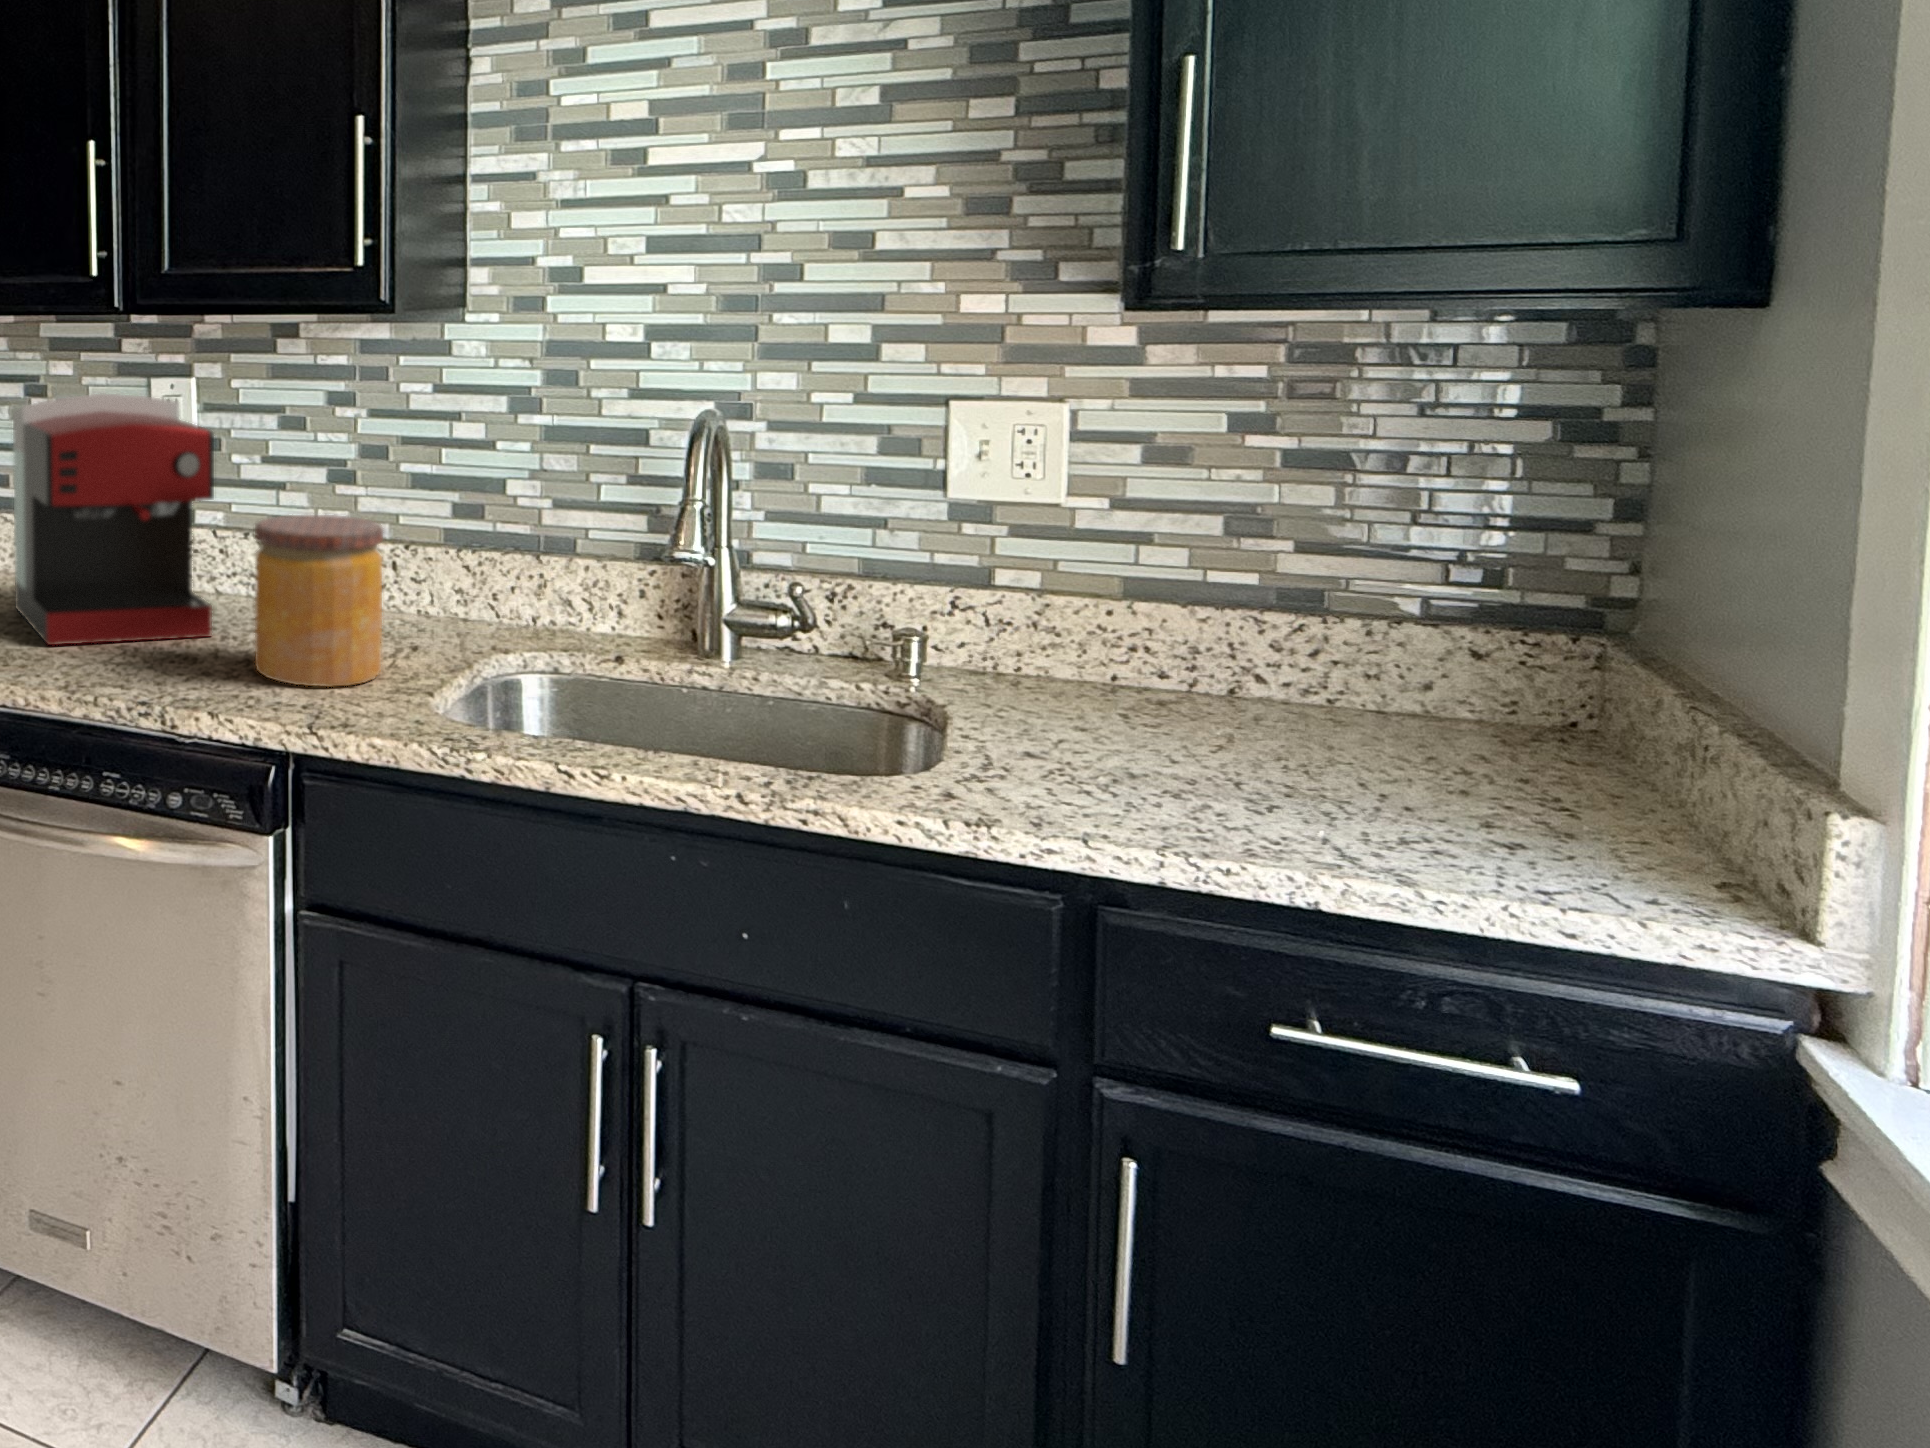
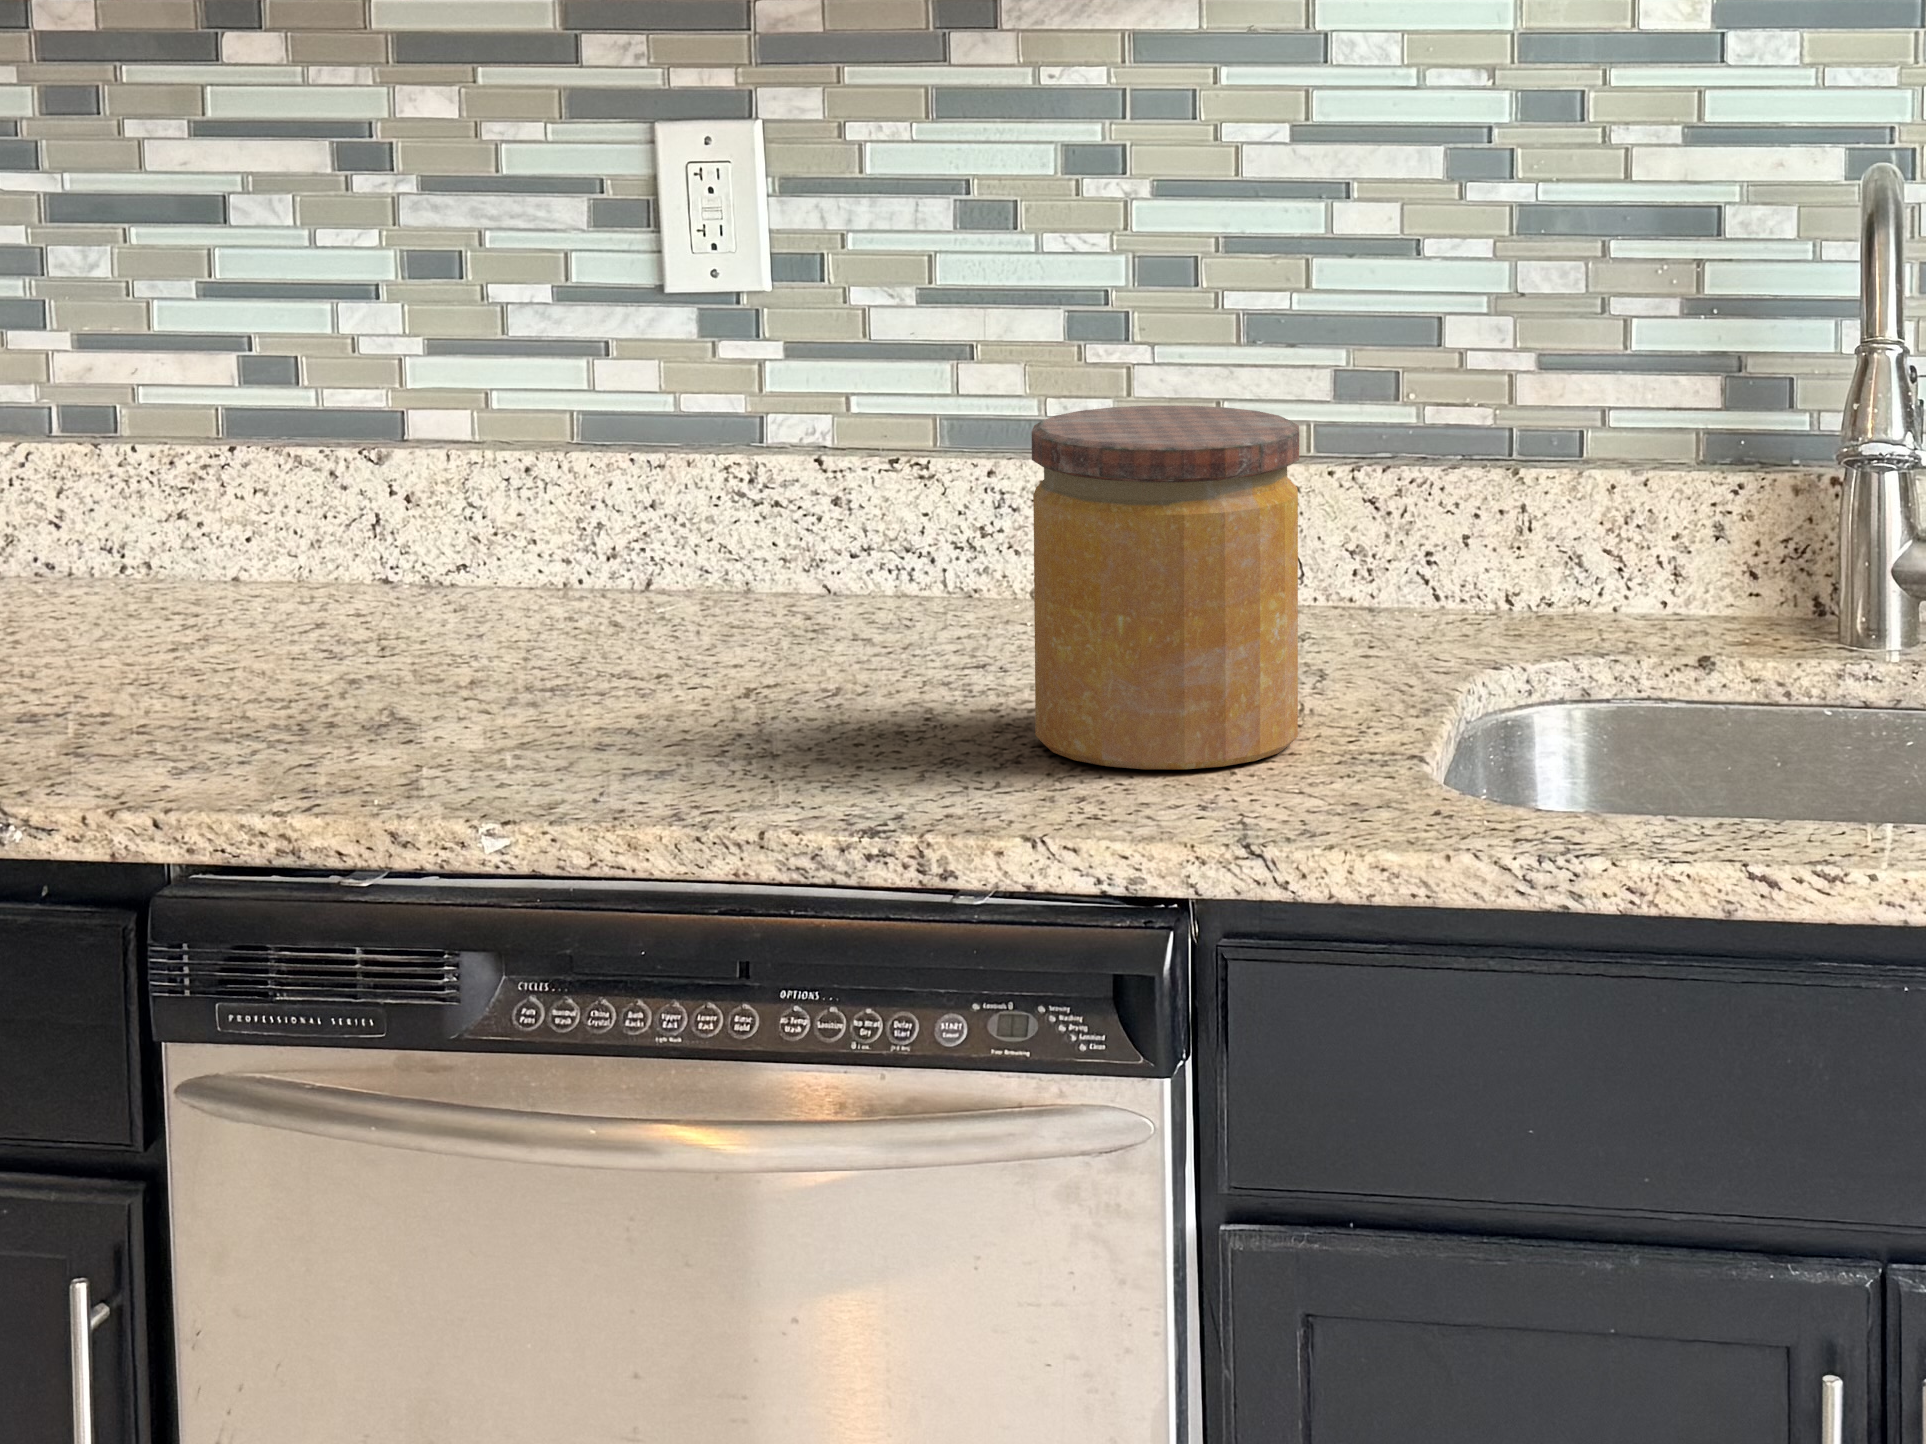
coffee maker: present [13,393,214,645] -> none [375,157,885,735]

